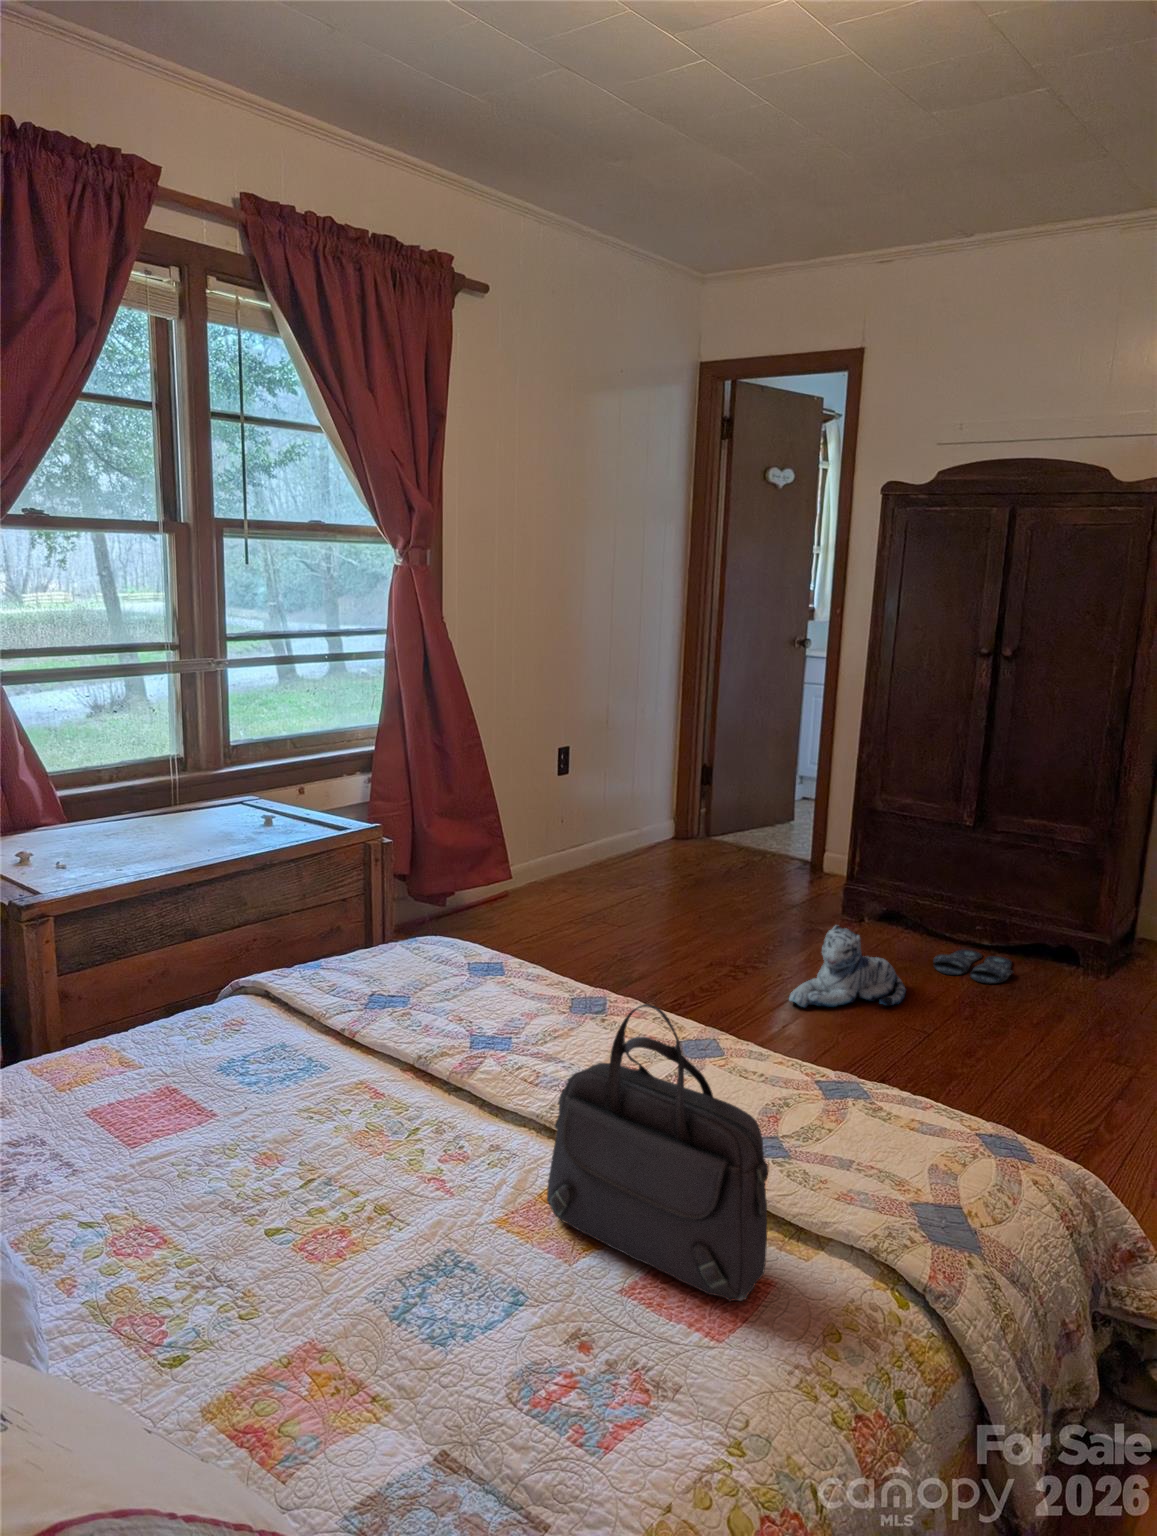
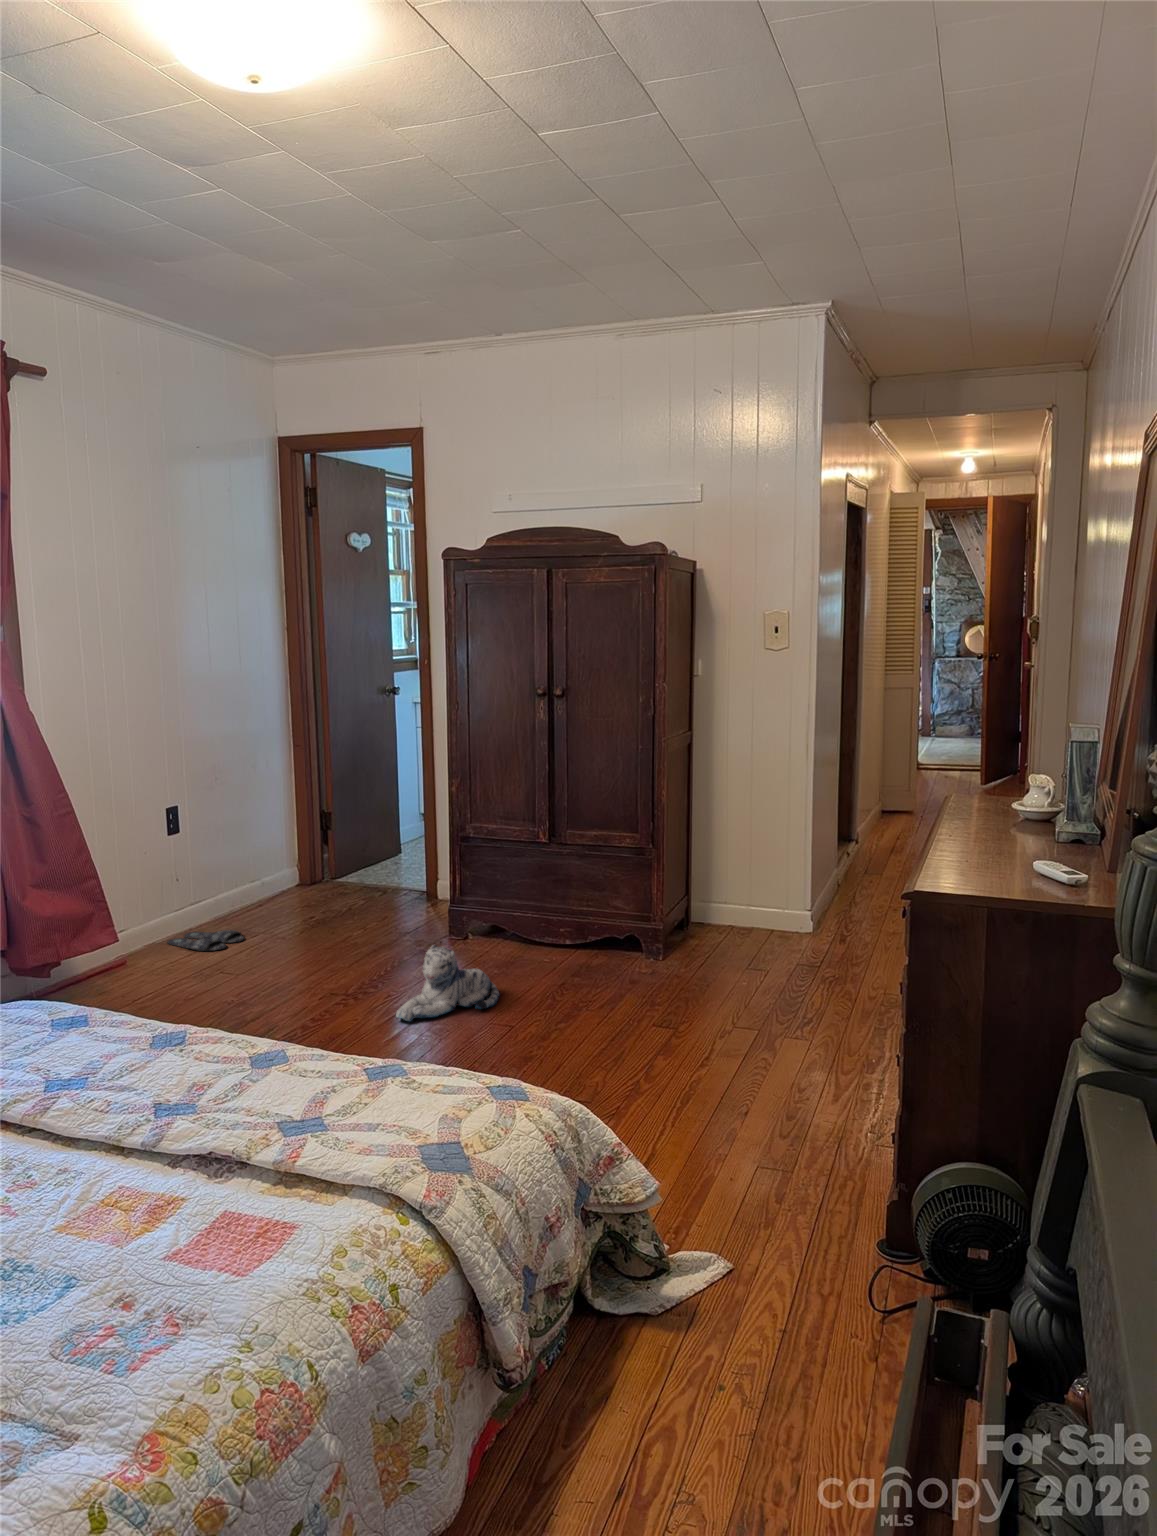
slippers: present [933,949,1013,984] -> present [167,930,244,951]
handbag: present [547,1004,768,1301] -> none [105,1016,290,1247]

